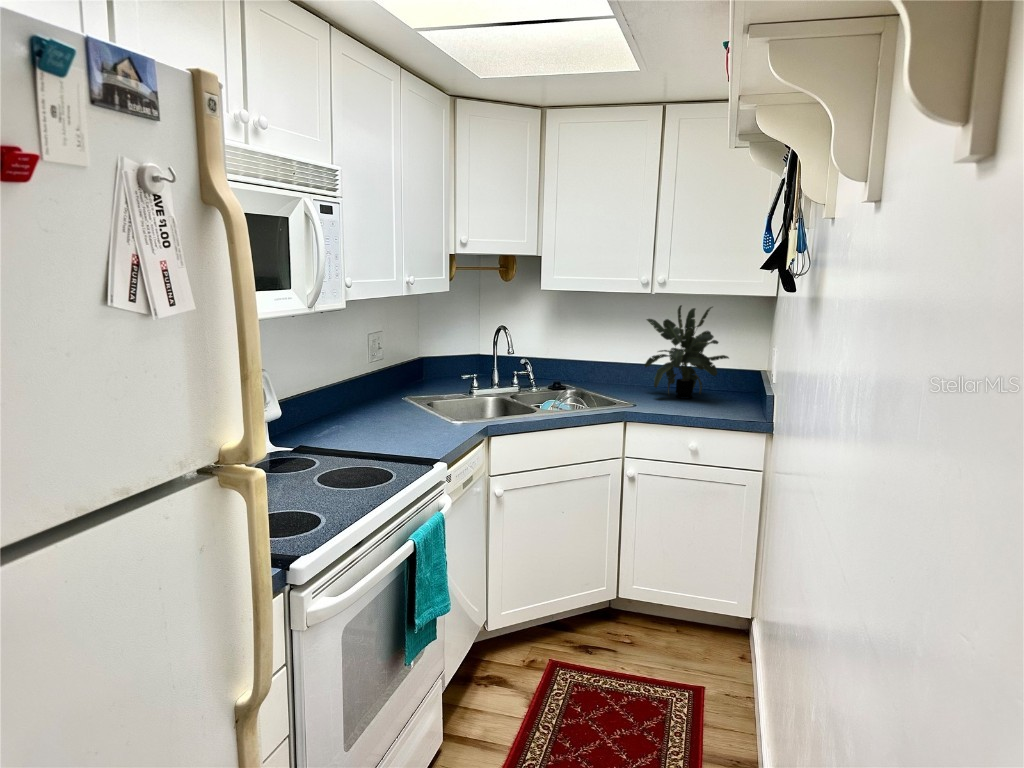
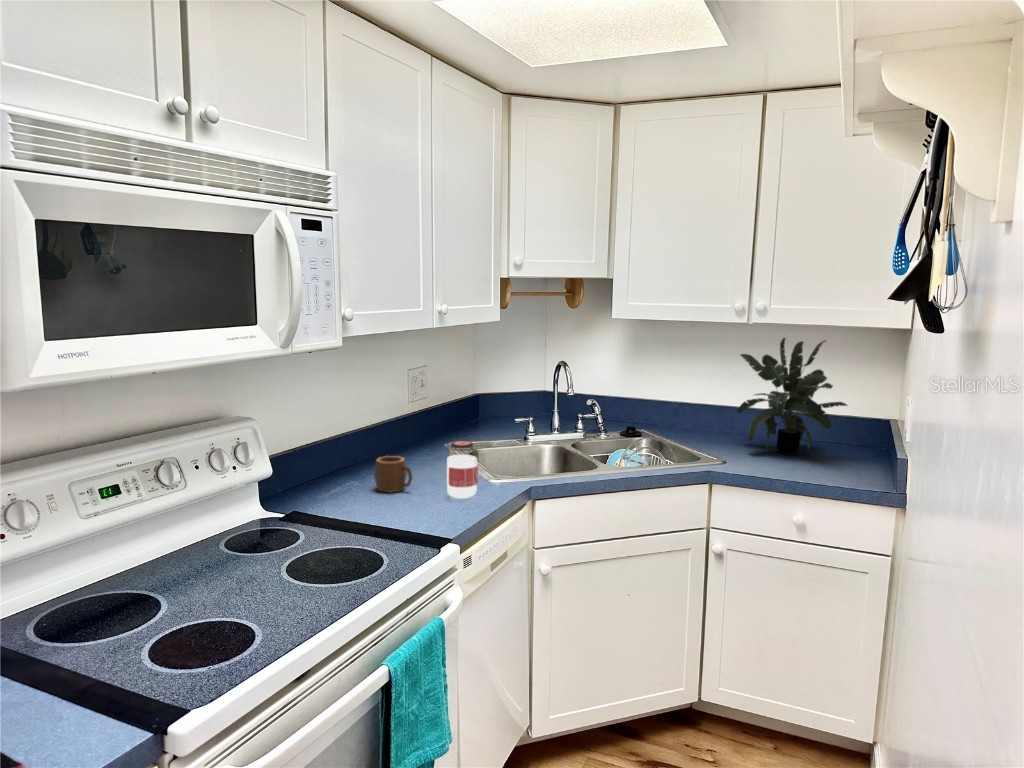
jar: none [422,387,449,434] -> present [447,441,478,498]
mug: none [360,402,394,431] -> present [374,456,413,492]

